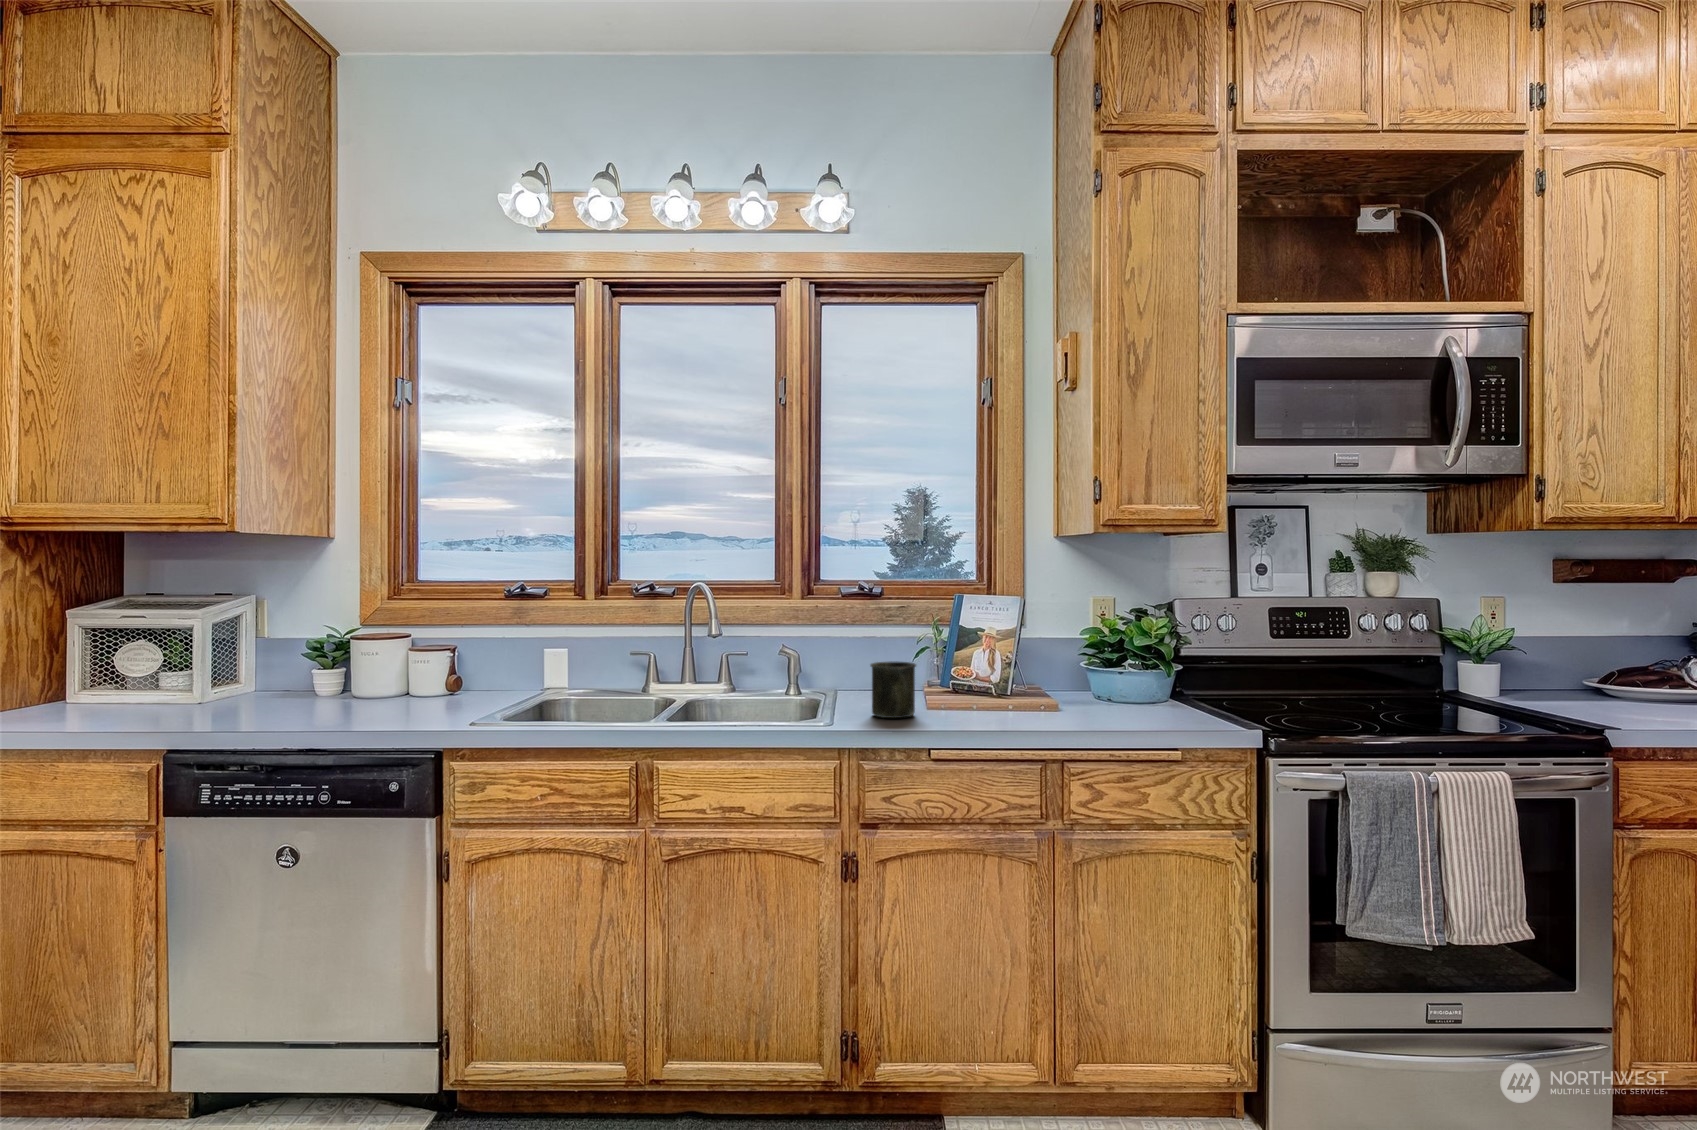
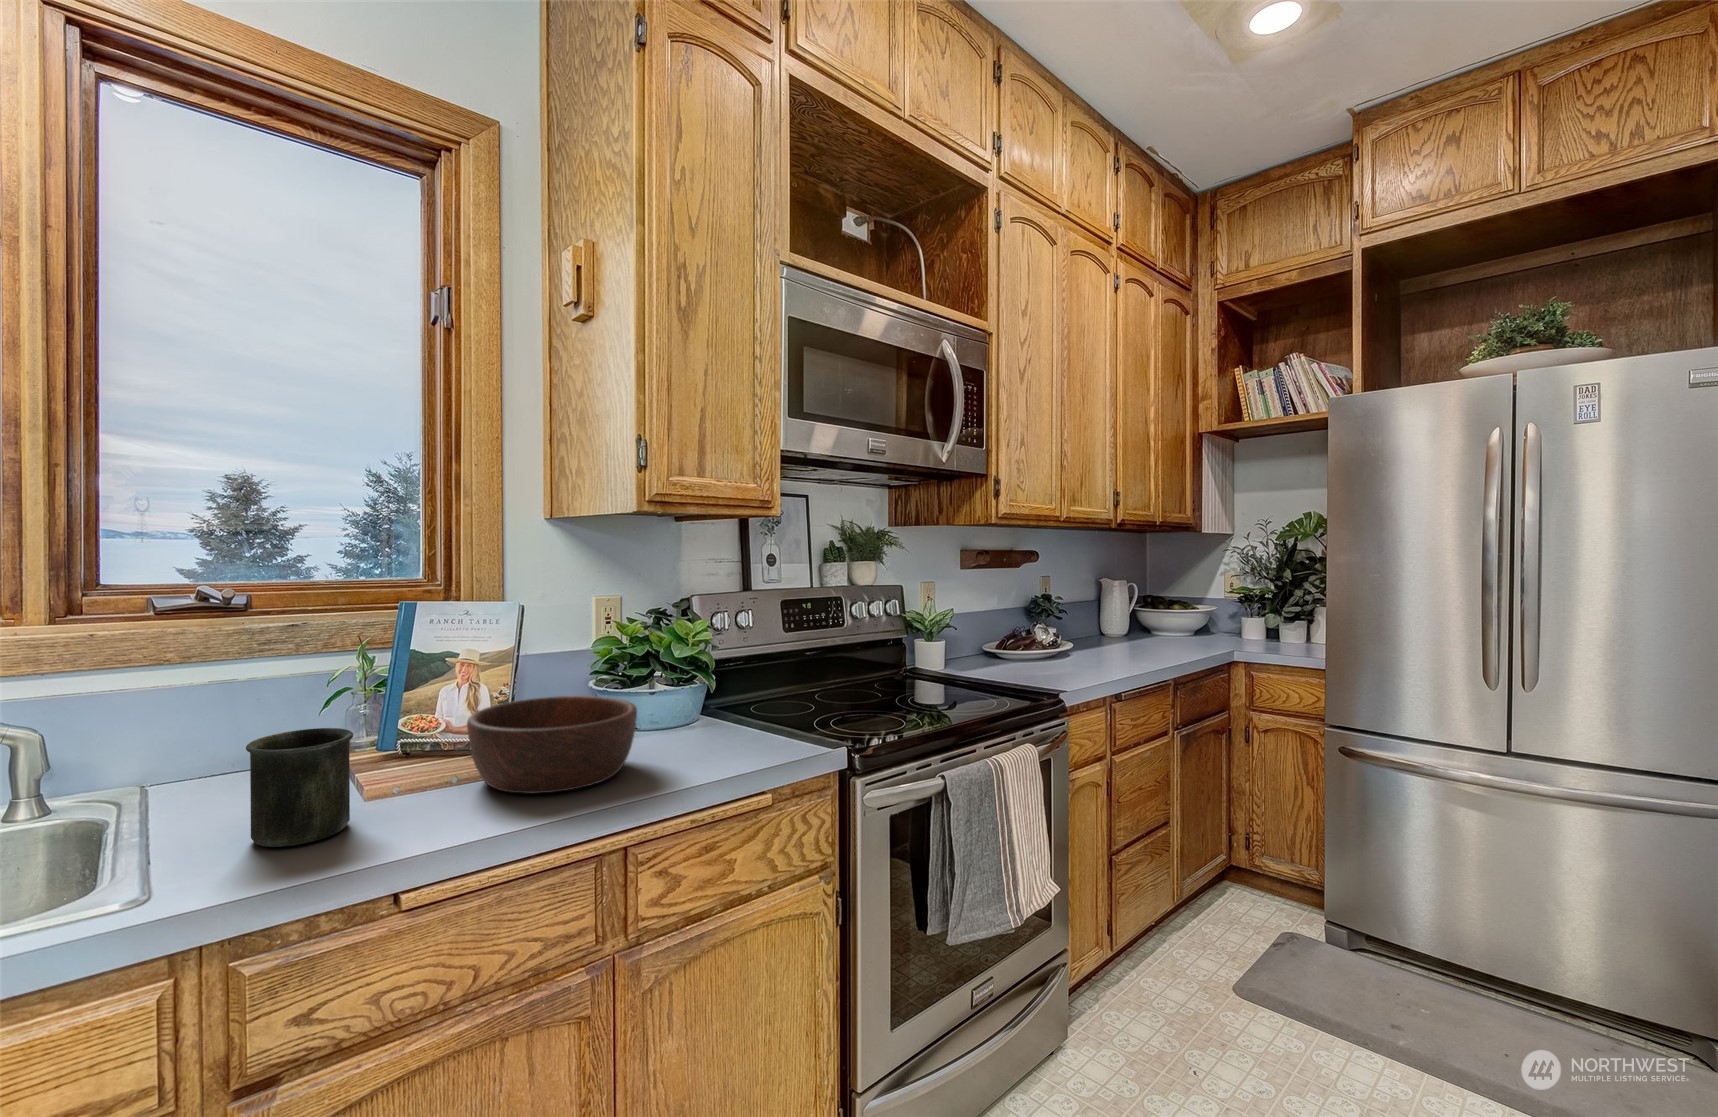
wooden bowl: none [978,665,1086,719] -> present [467,696,637,794]

